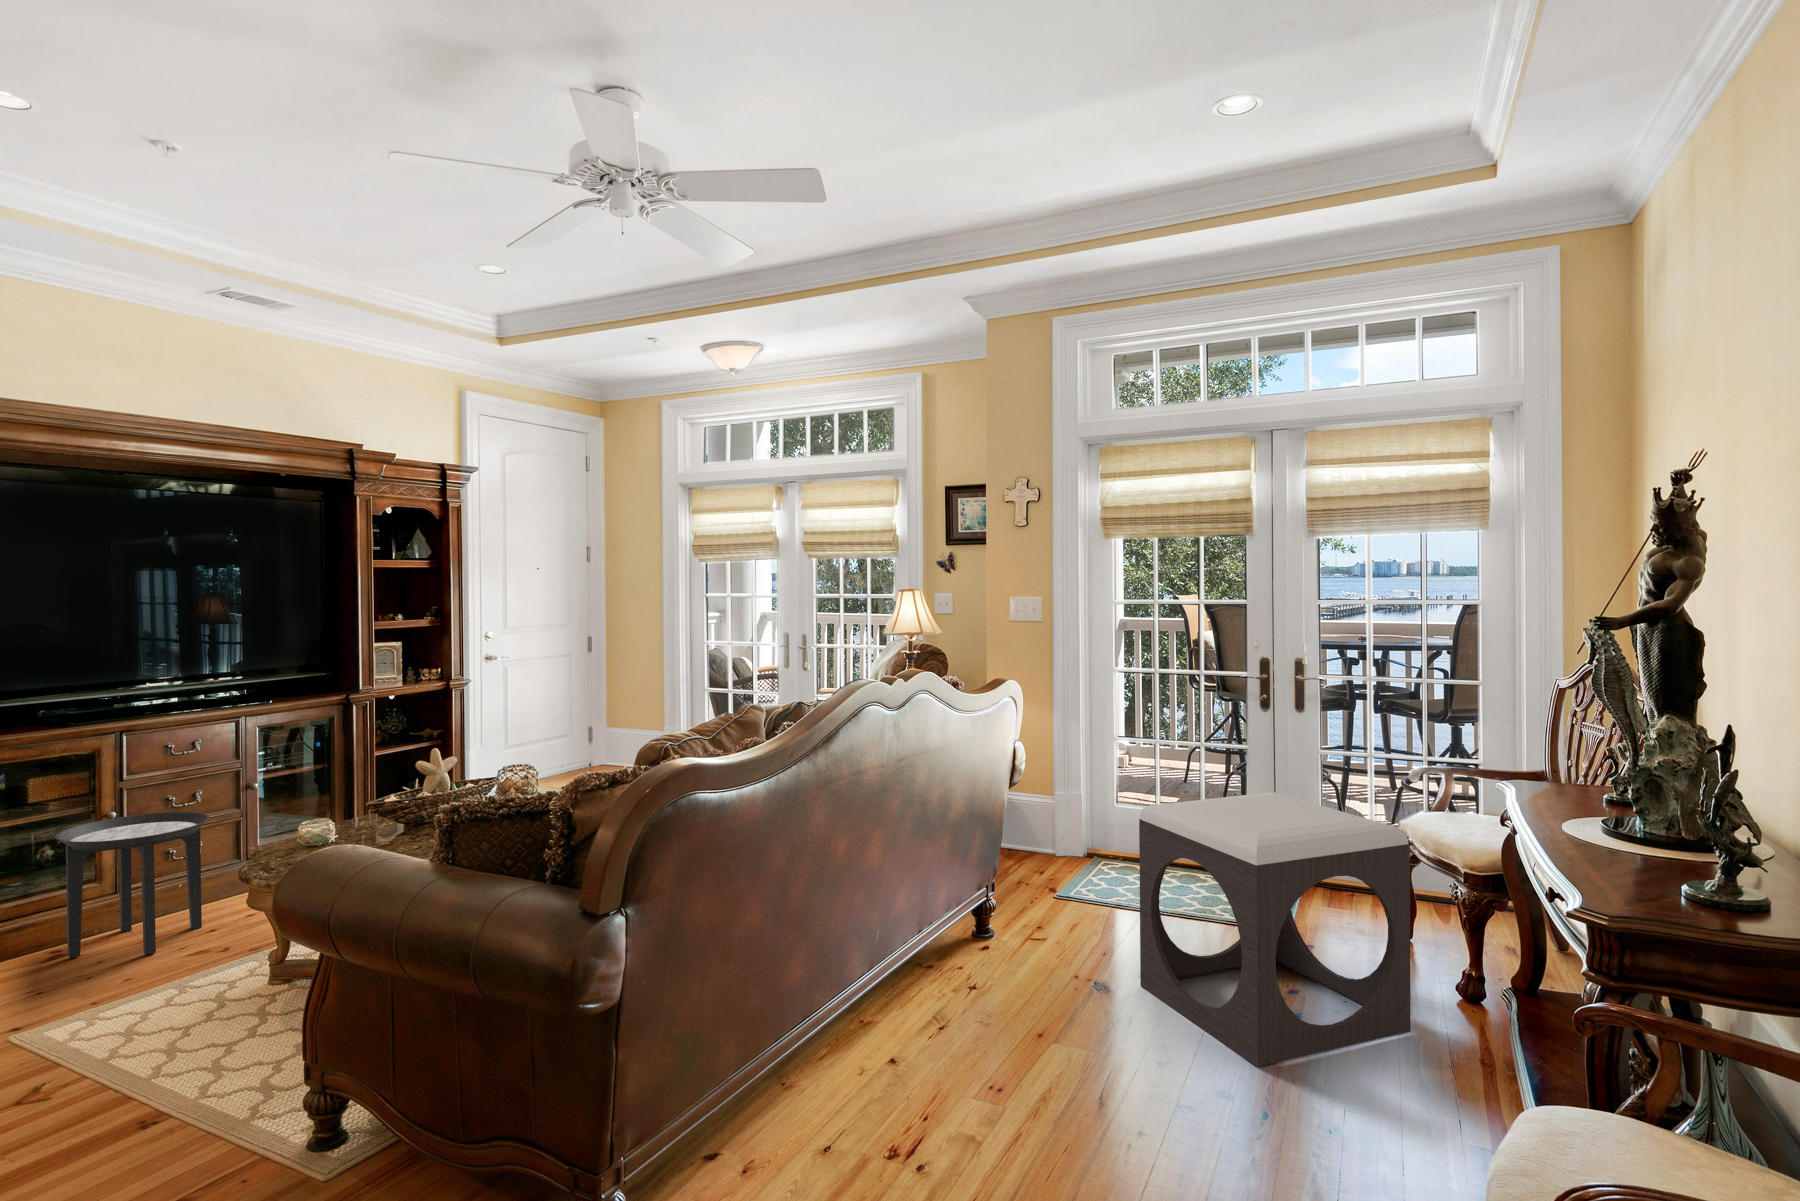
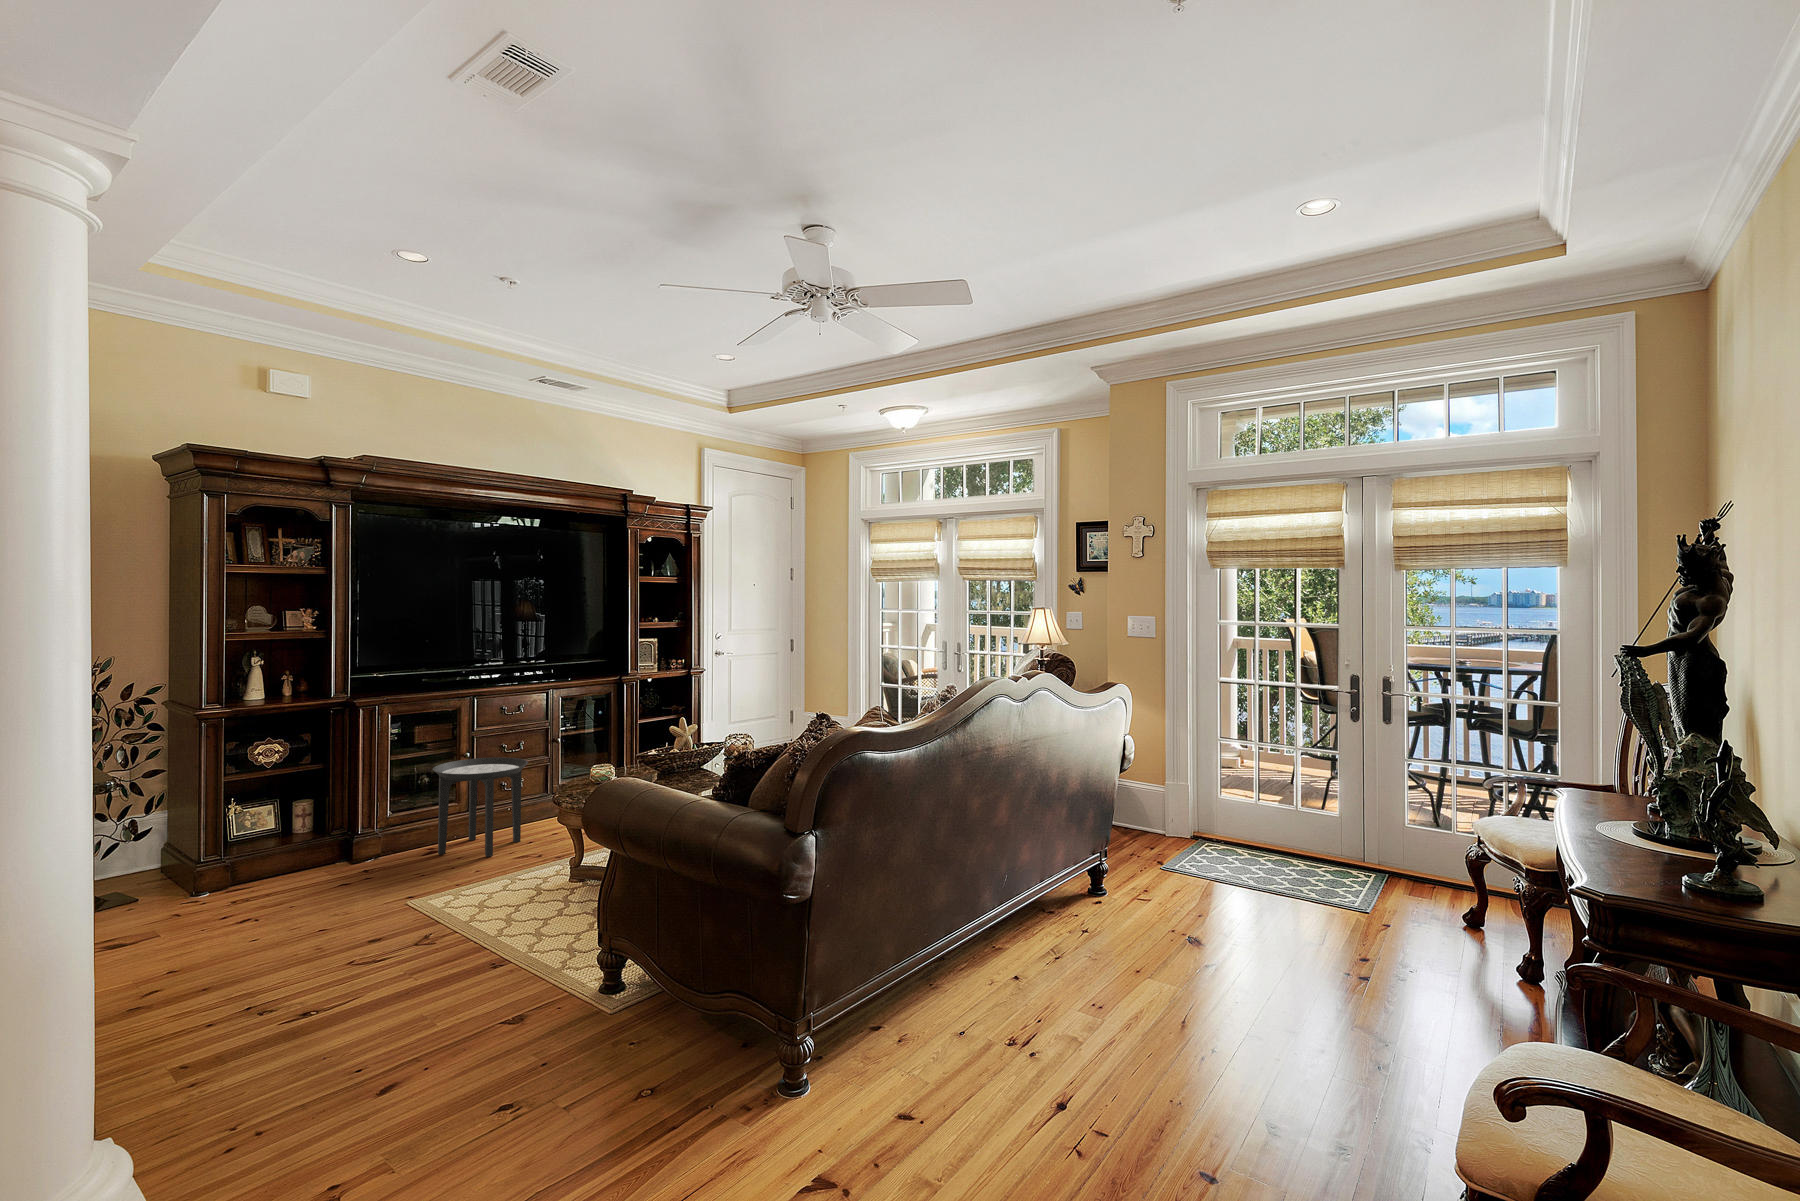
footstool: present [1139,792,1411,1067] -> none [1225,788,1464,1011]

